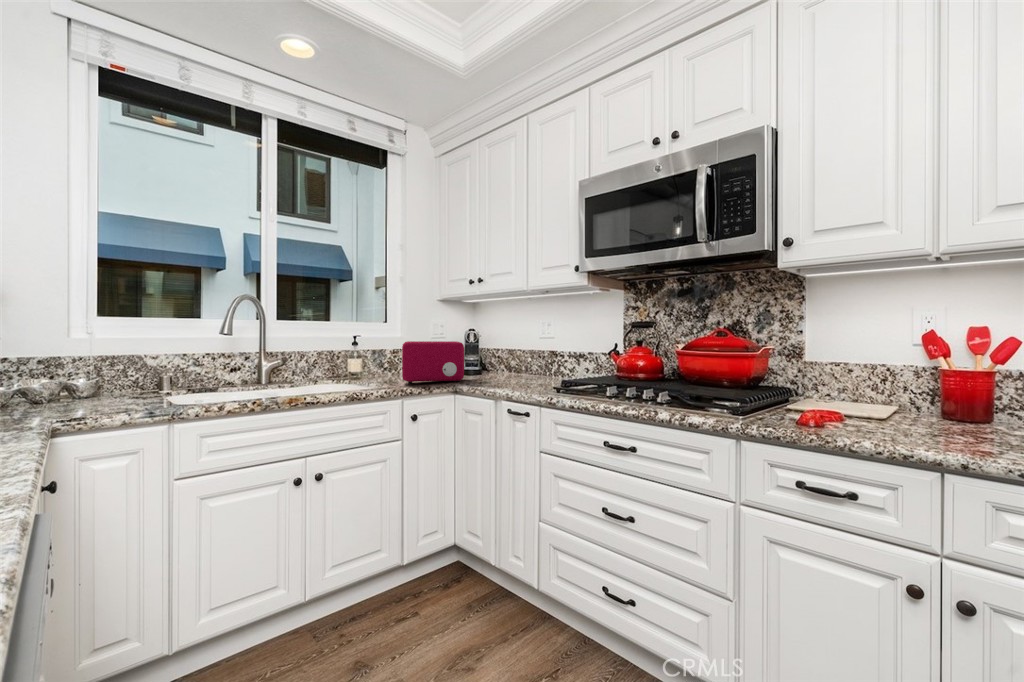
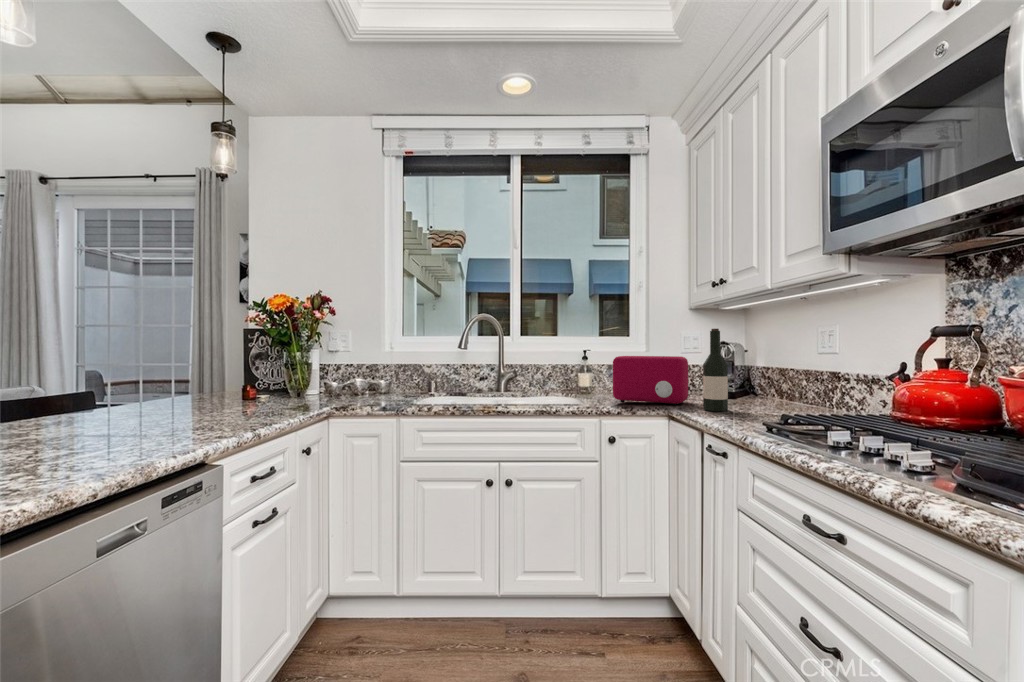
wine bottle: none [488,319,505,383] -> present [703,329,728,411]

